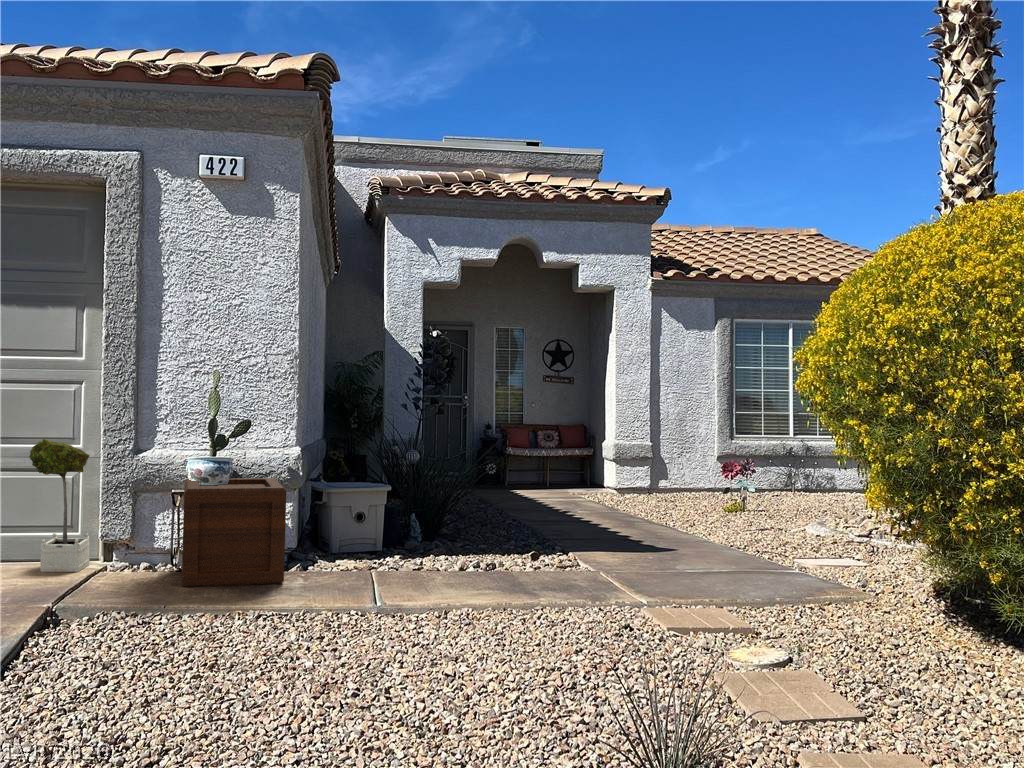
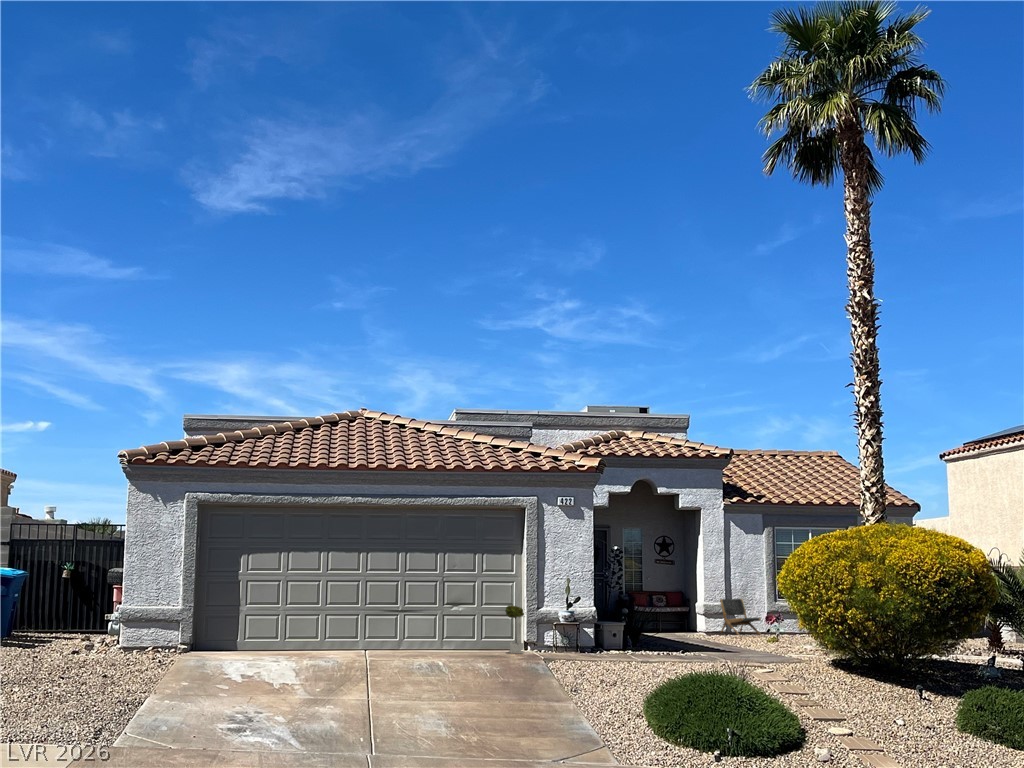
lounge chair: none [641,435,713,499] -> present [720,599,761,635]
wooden crate: present [182,478,286,587] -> none [556,619,602,657]

